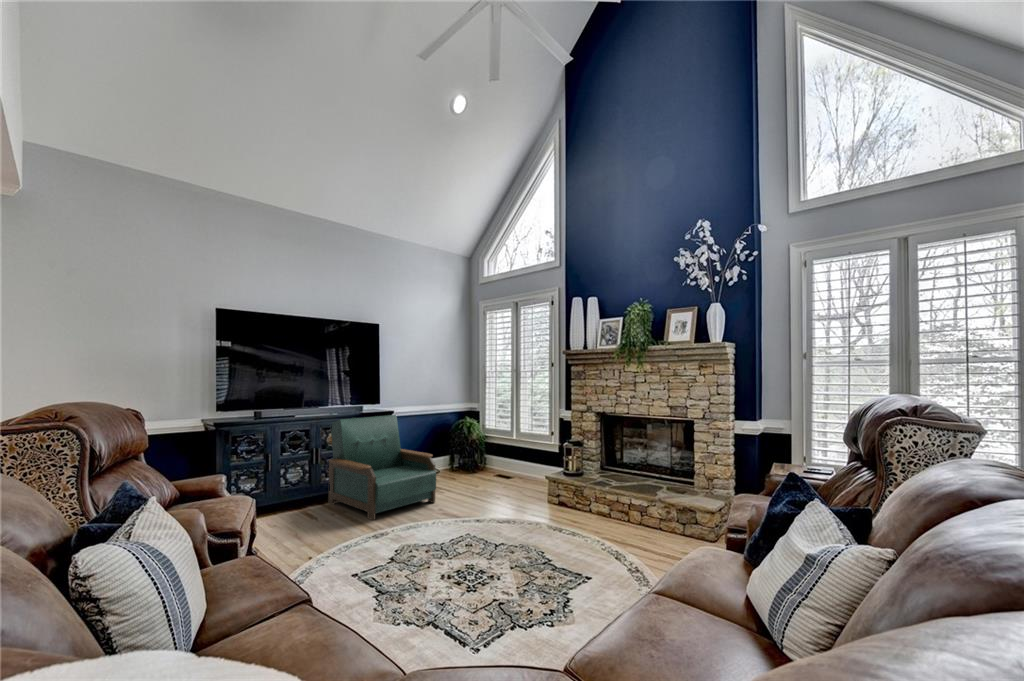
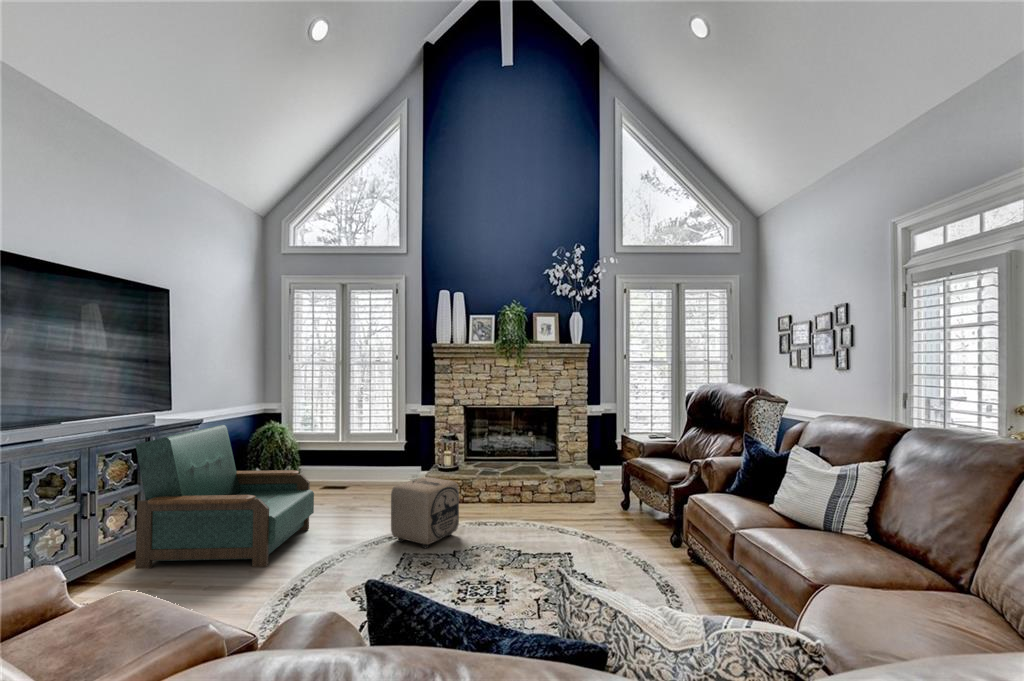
ottoman: none [462,474,516,539] -> present [391,477,459,548]

